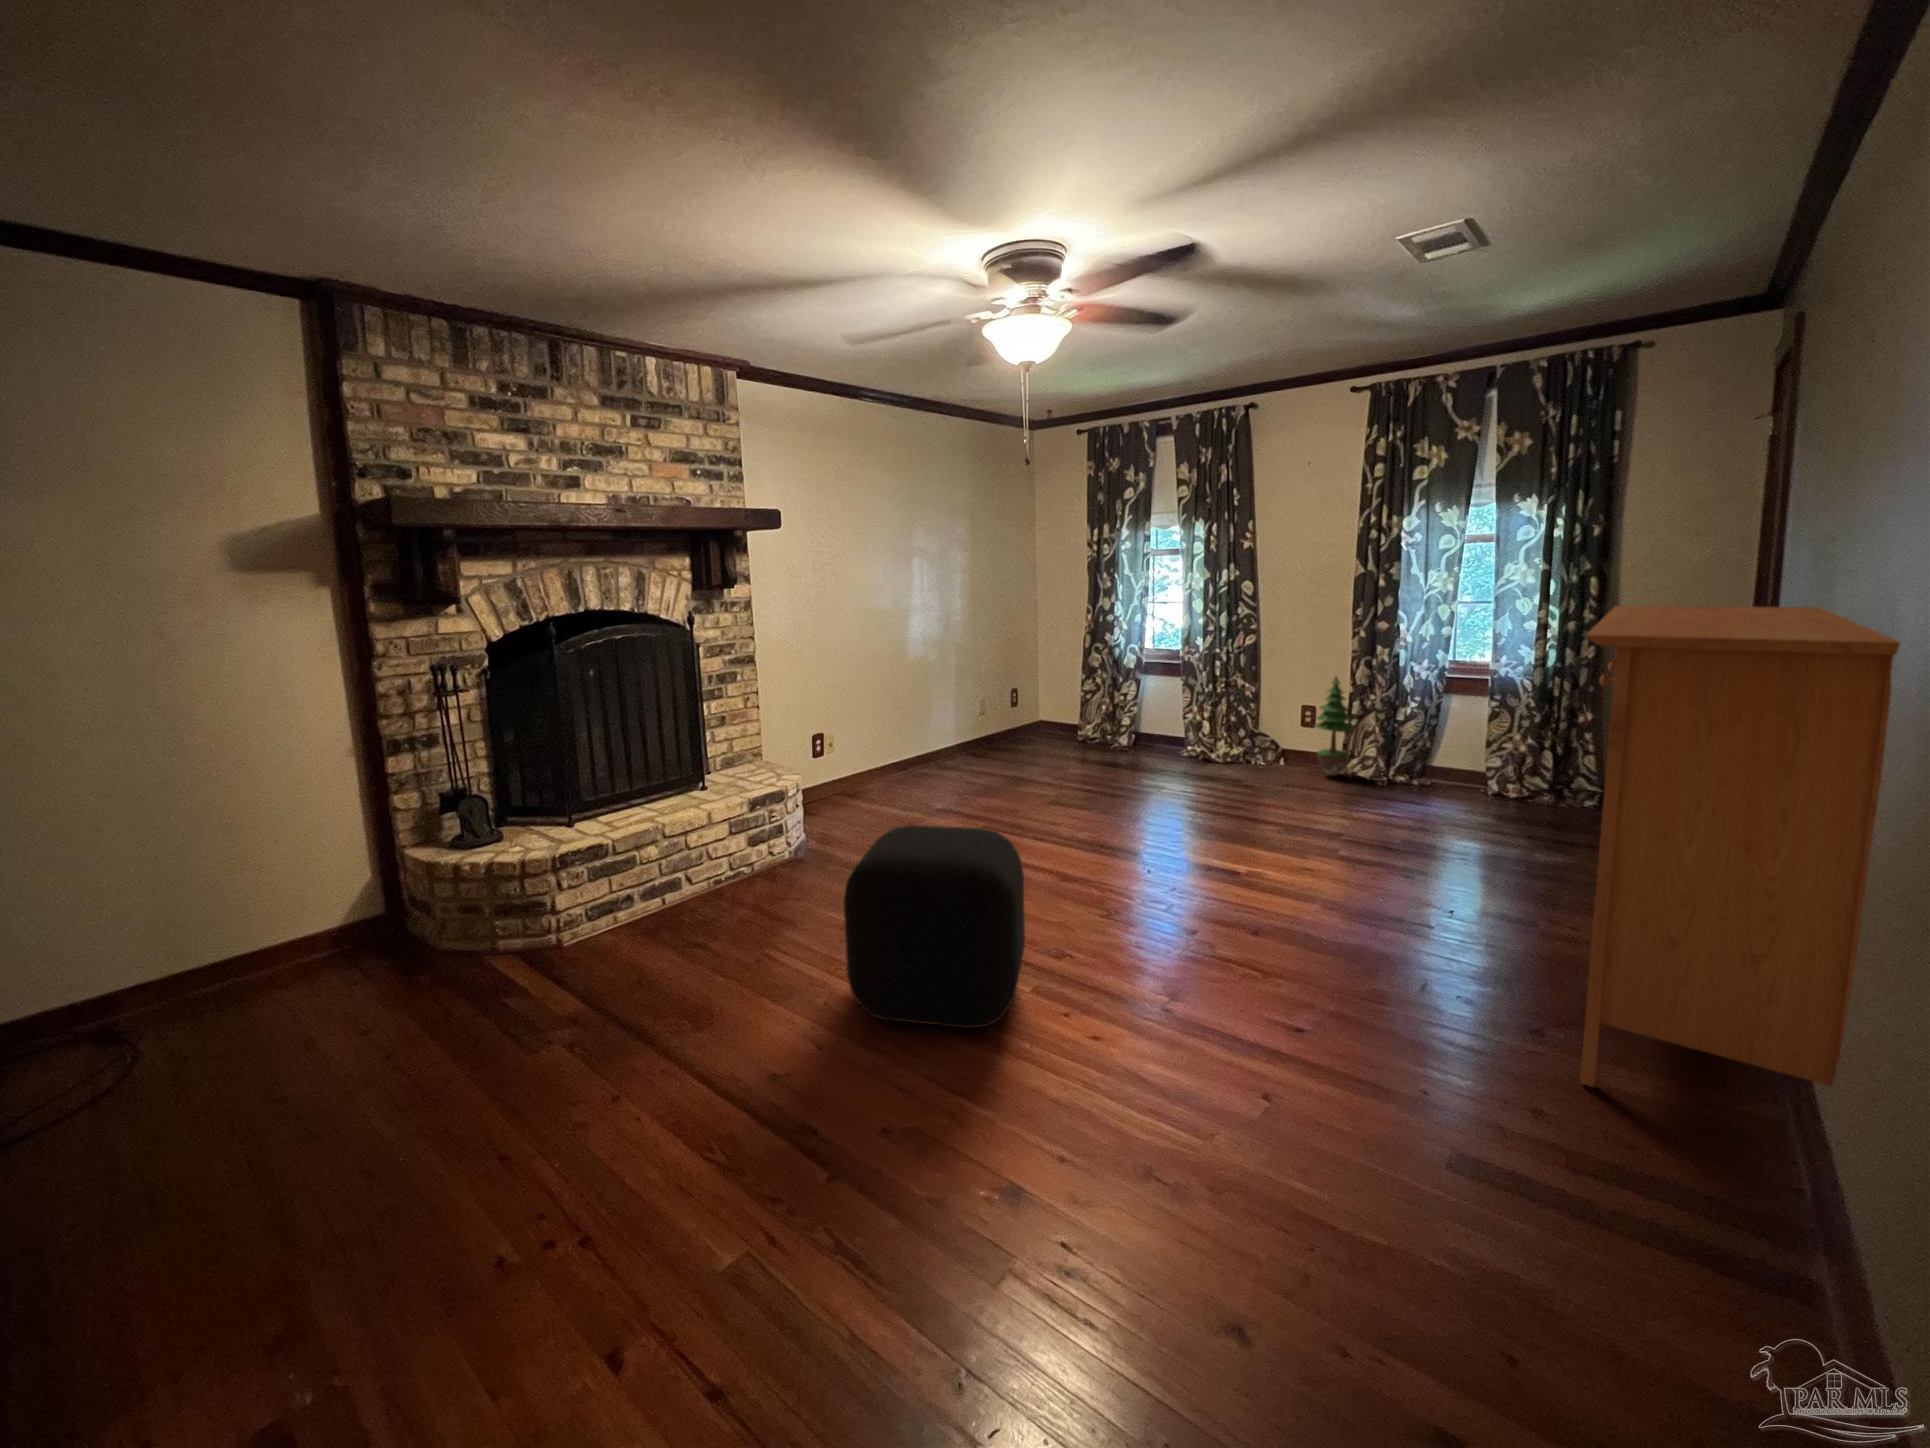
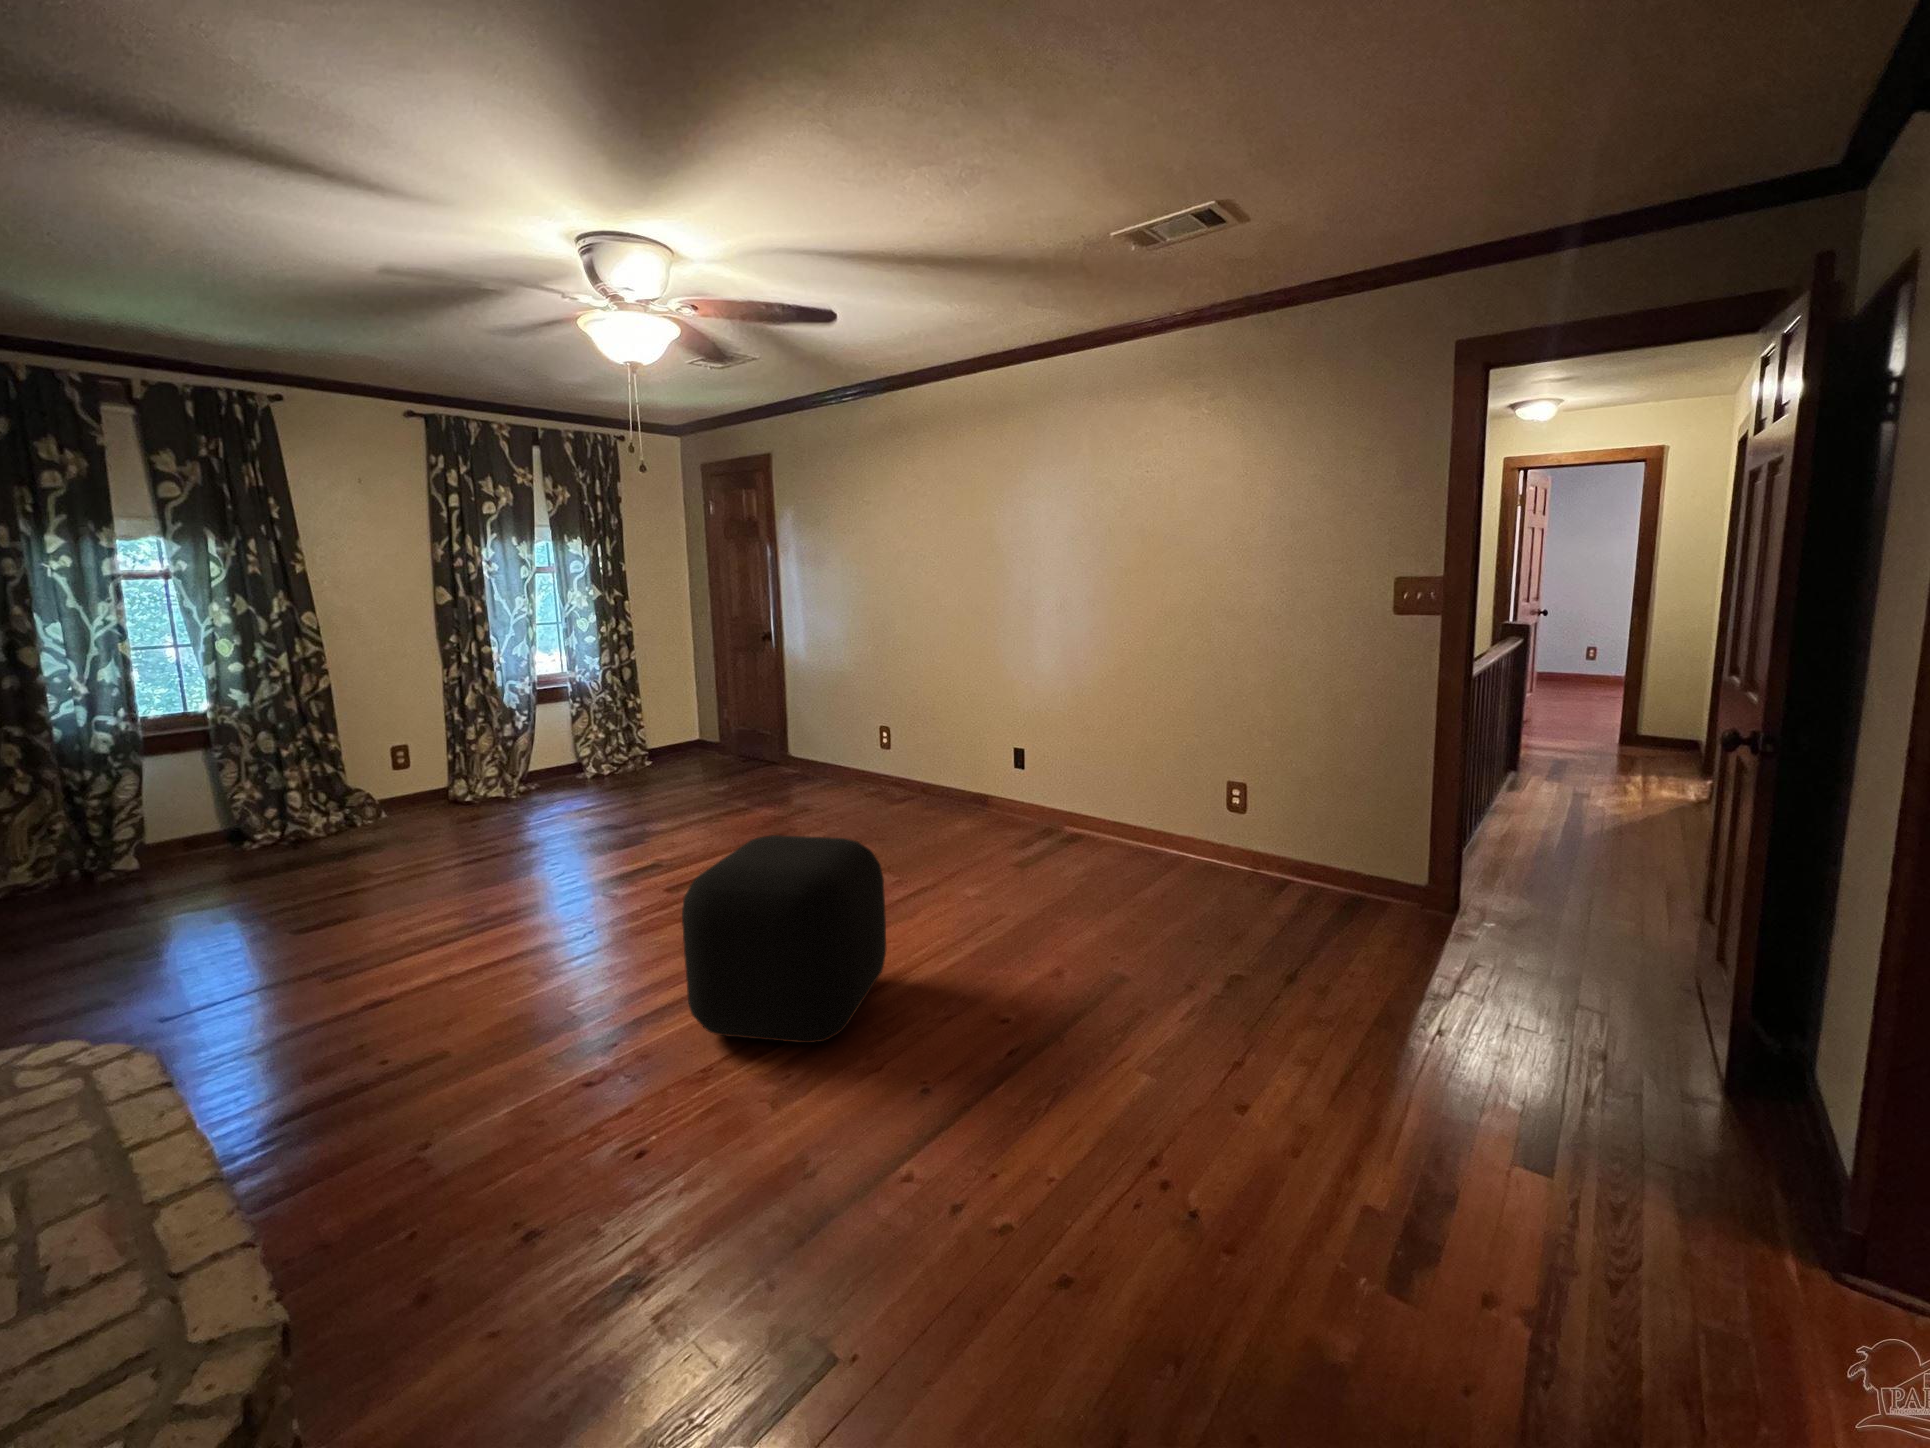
console table: present [1580,606,1900,1087] -> none [813,605,1020,837]
potted tree: present [1315,677,1354,776] -> none [446,703,491,806]

